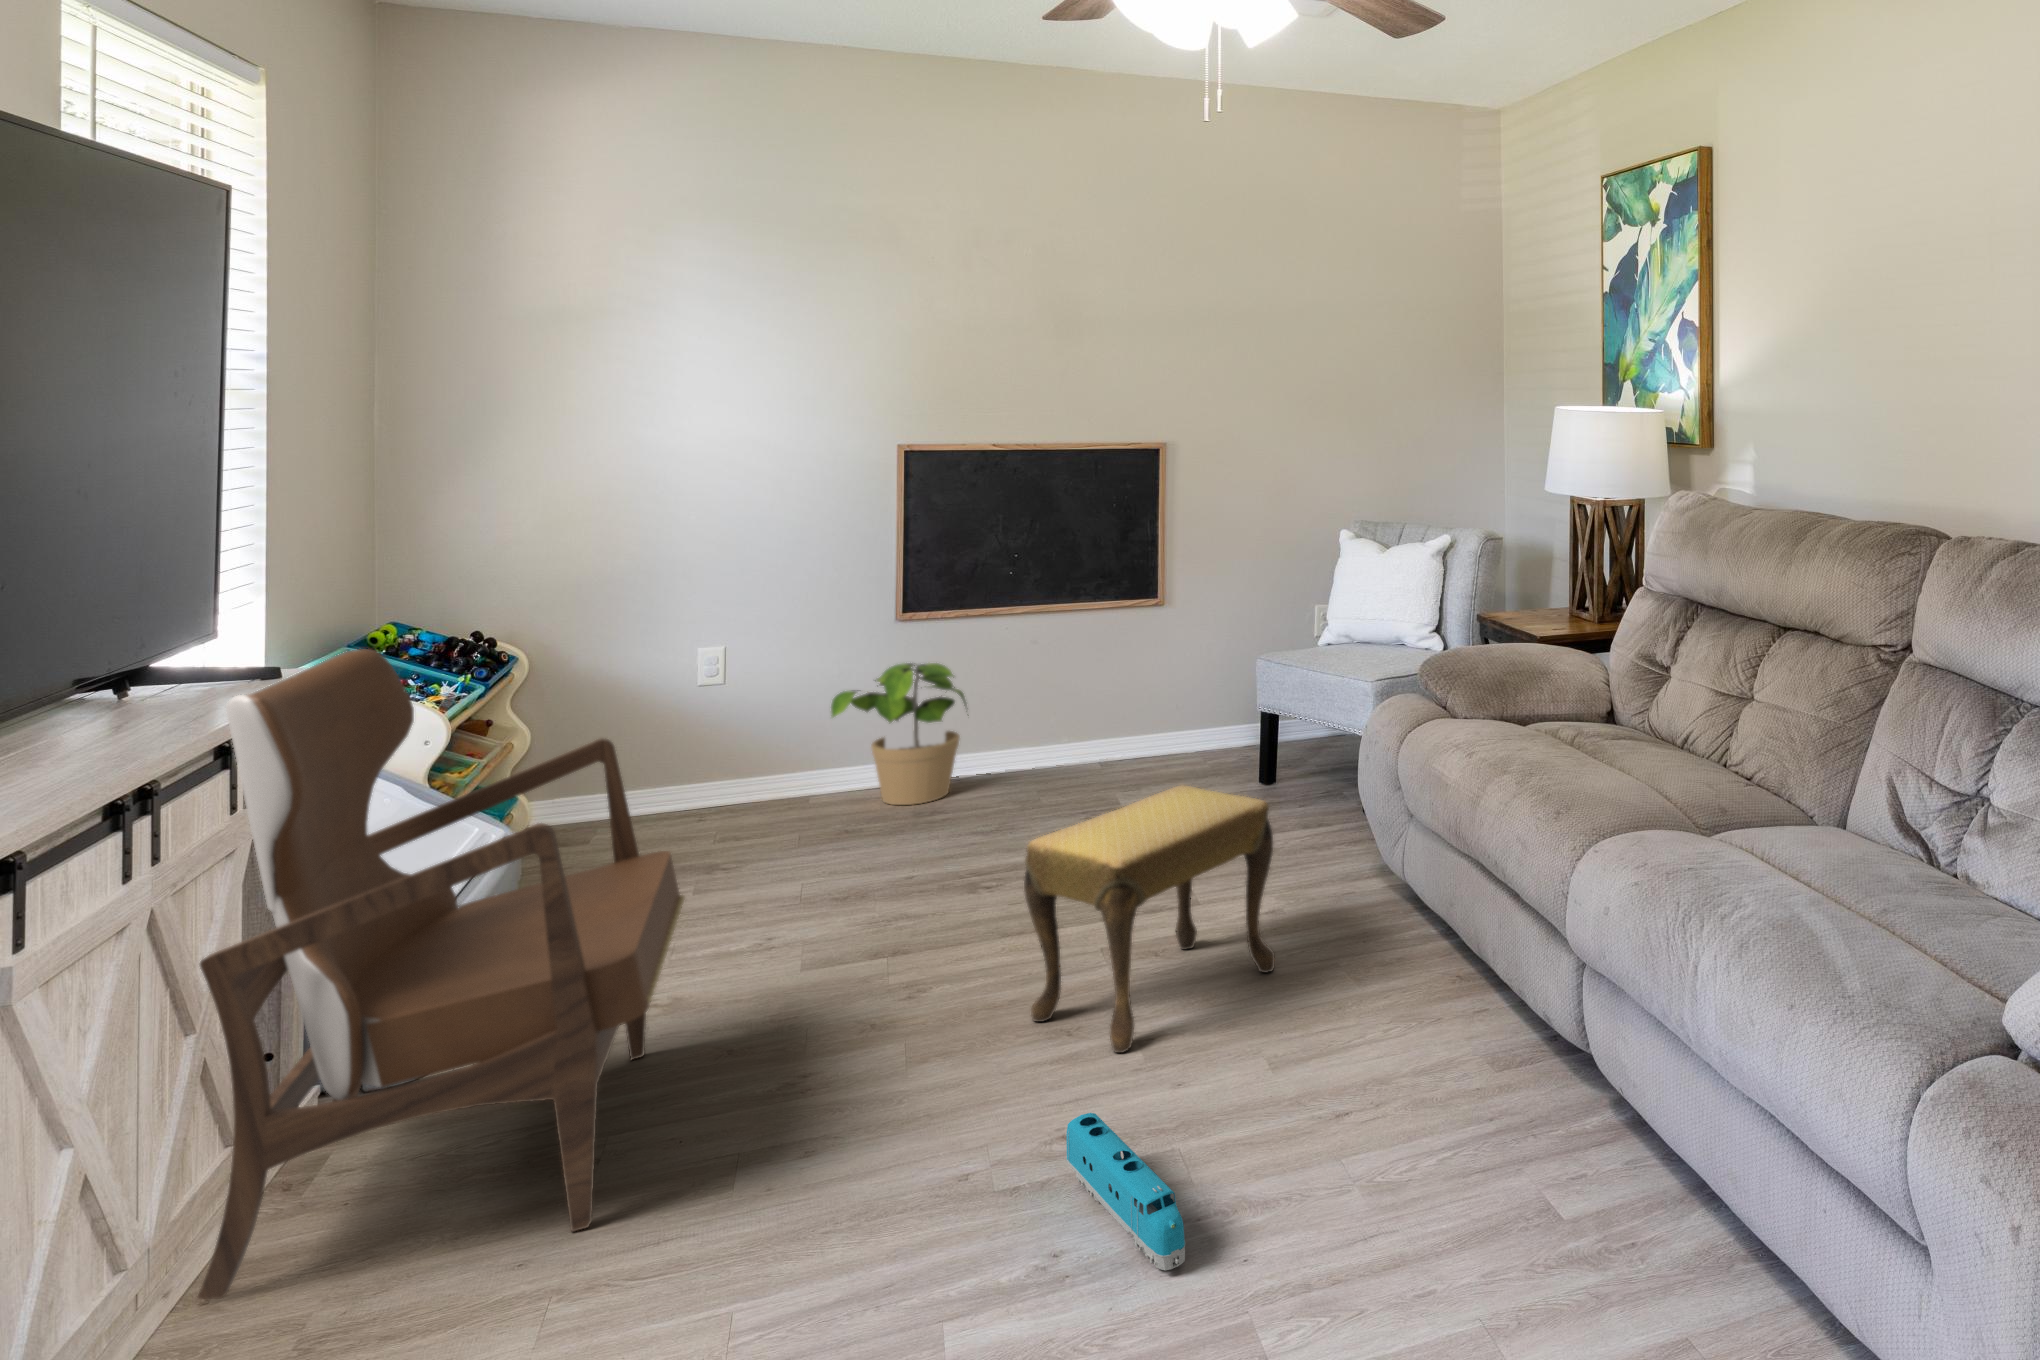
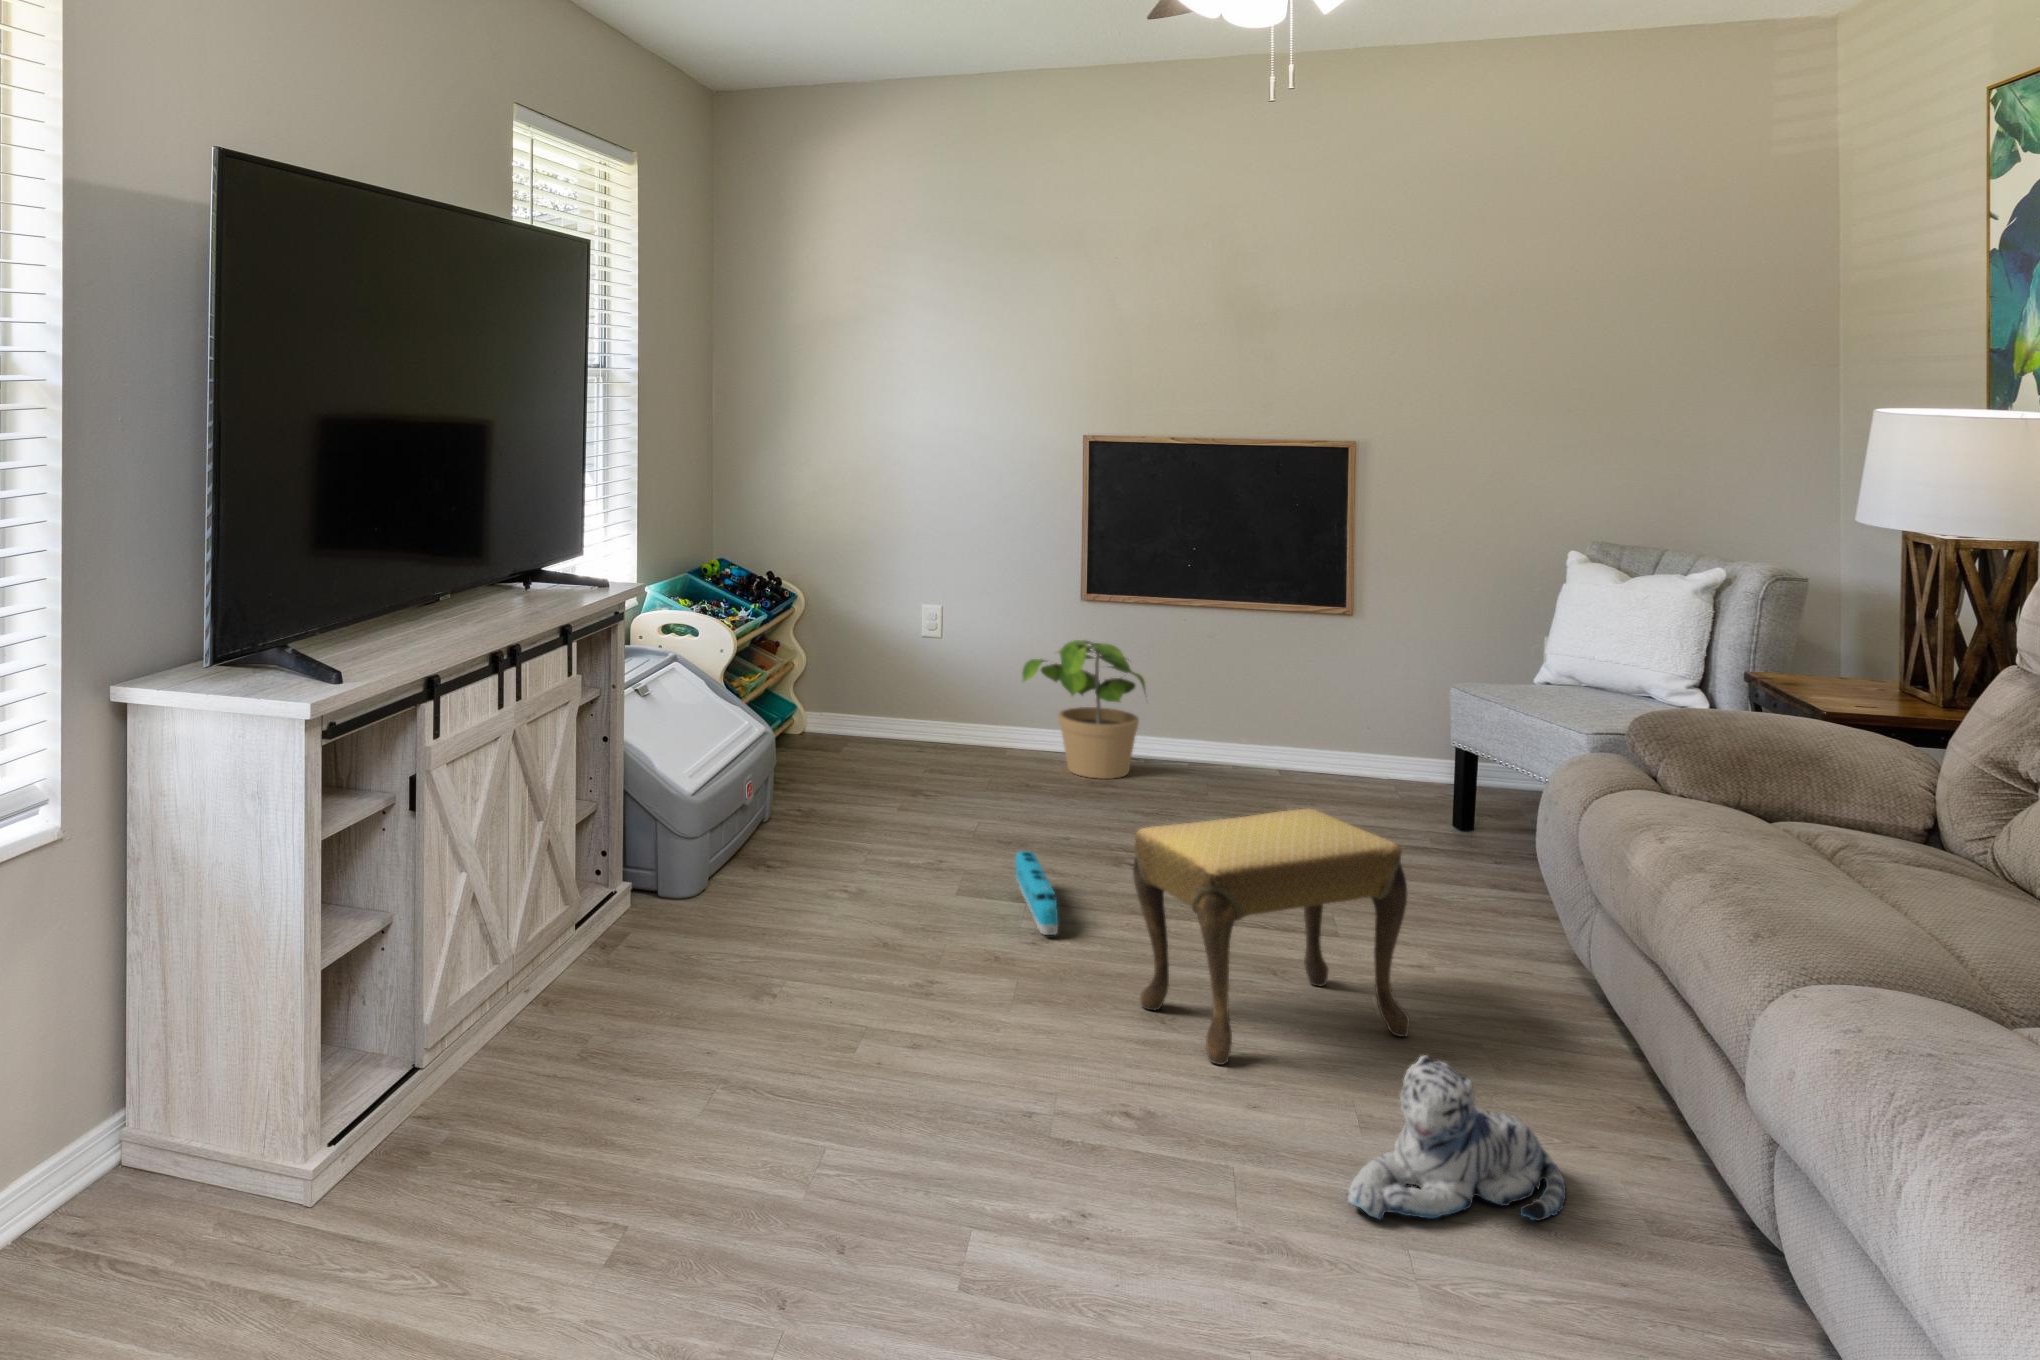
armchair: present [198,649,685,1299] -> none [551,571,860,1051]
plush toy: none [1273,979,1430,1141] -> present [1347,1055,1566,1221]
toy train: present [1066,1113,1185,1270] -> present [1015,851,1058,935]

